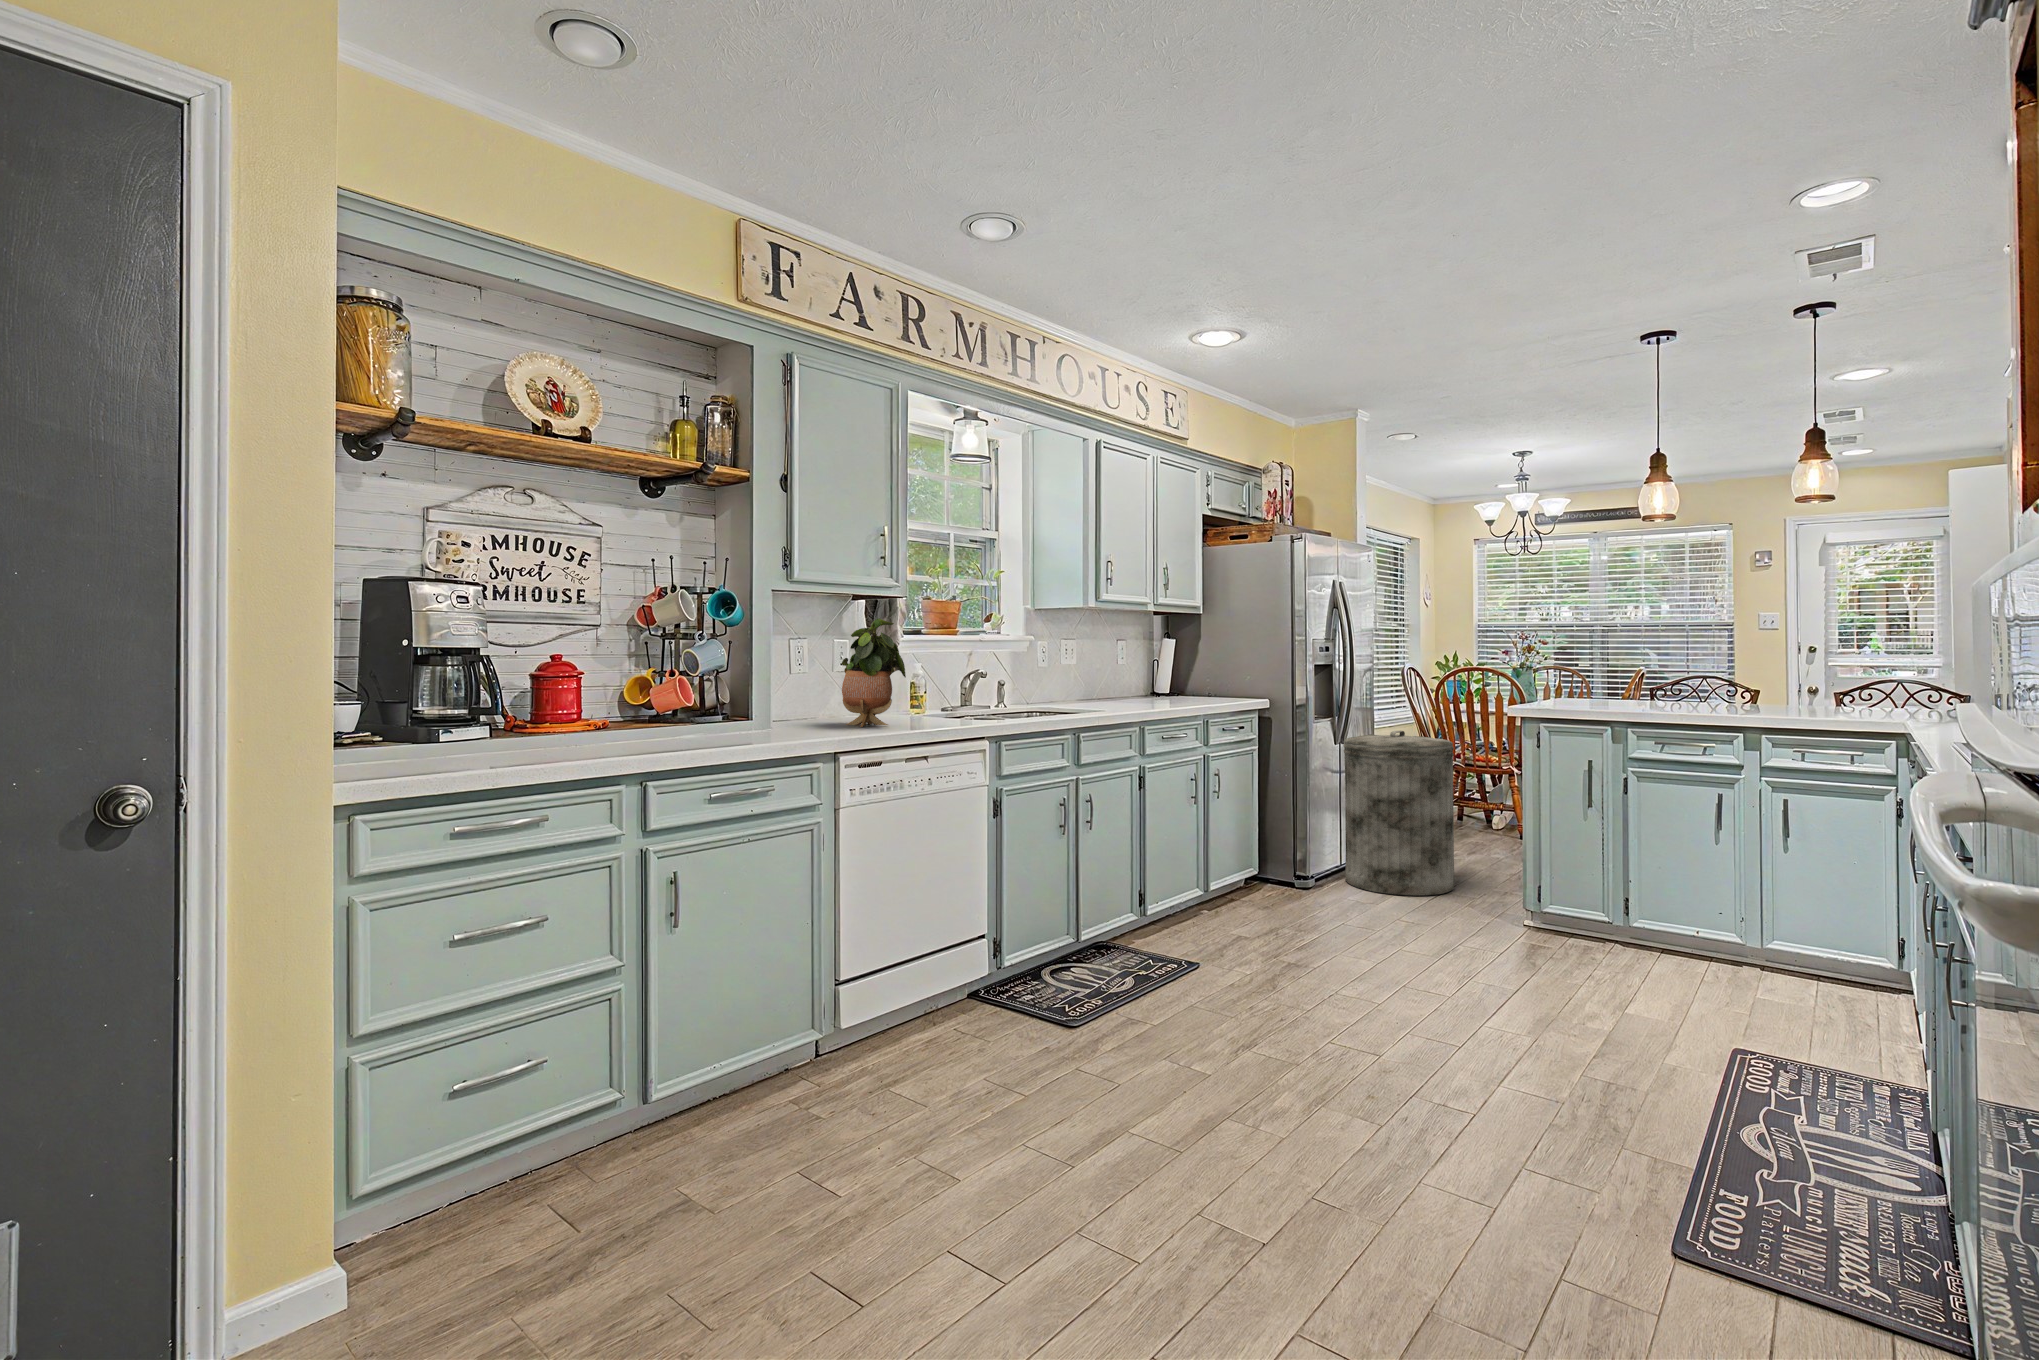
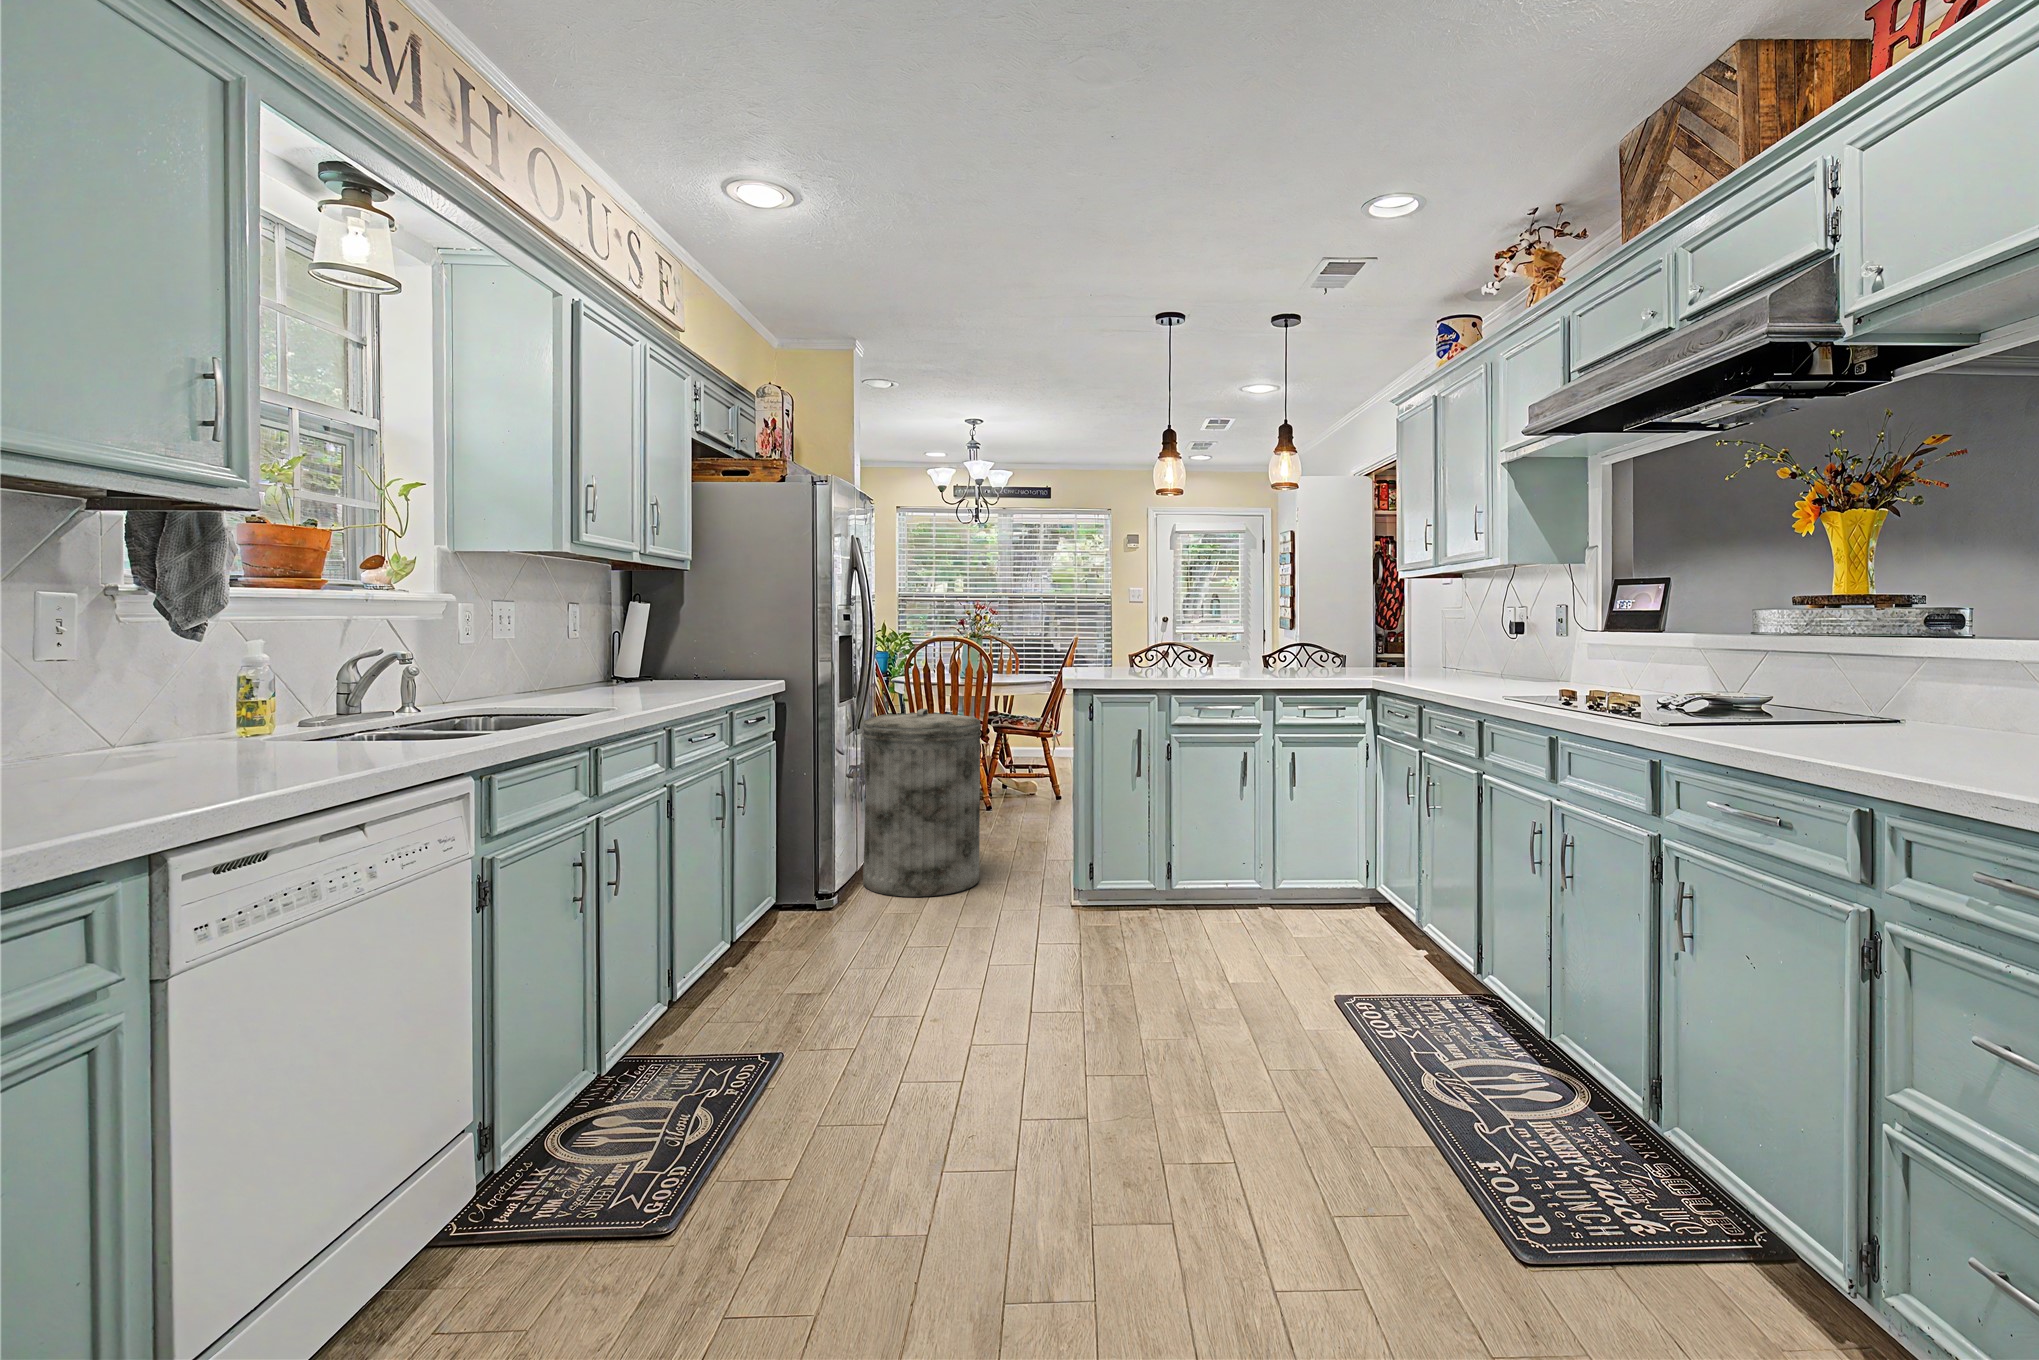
potted plant: present [842,618,906,727] -> none [121,546,300,776]

